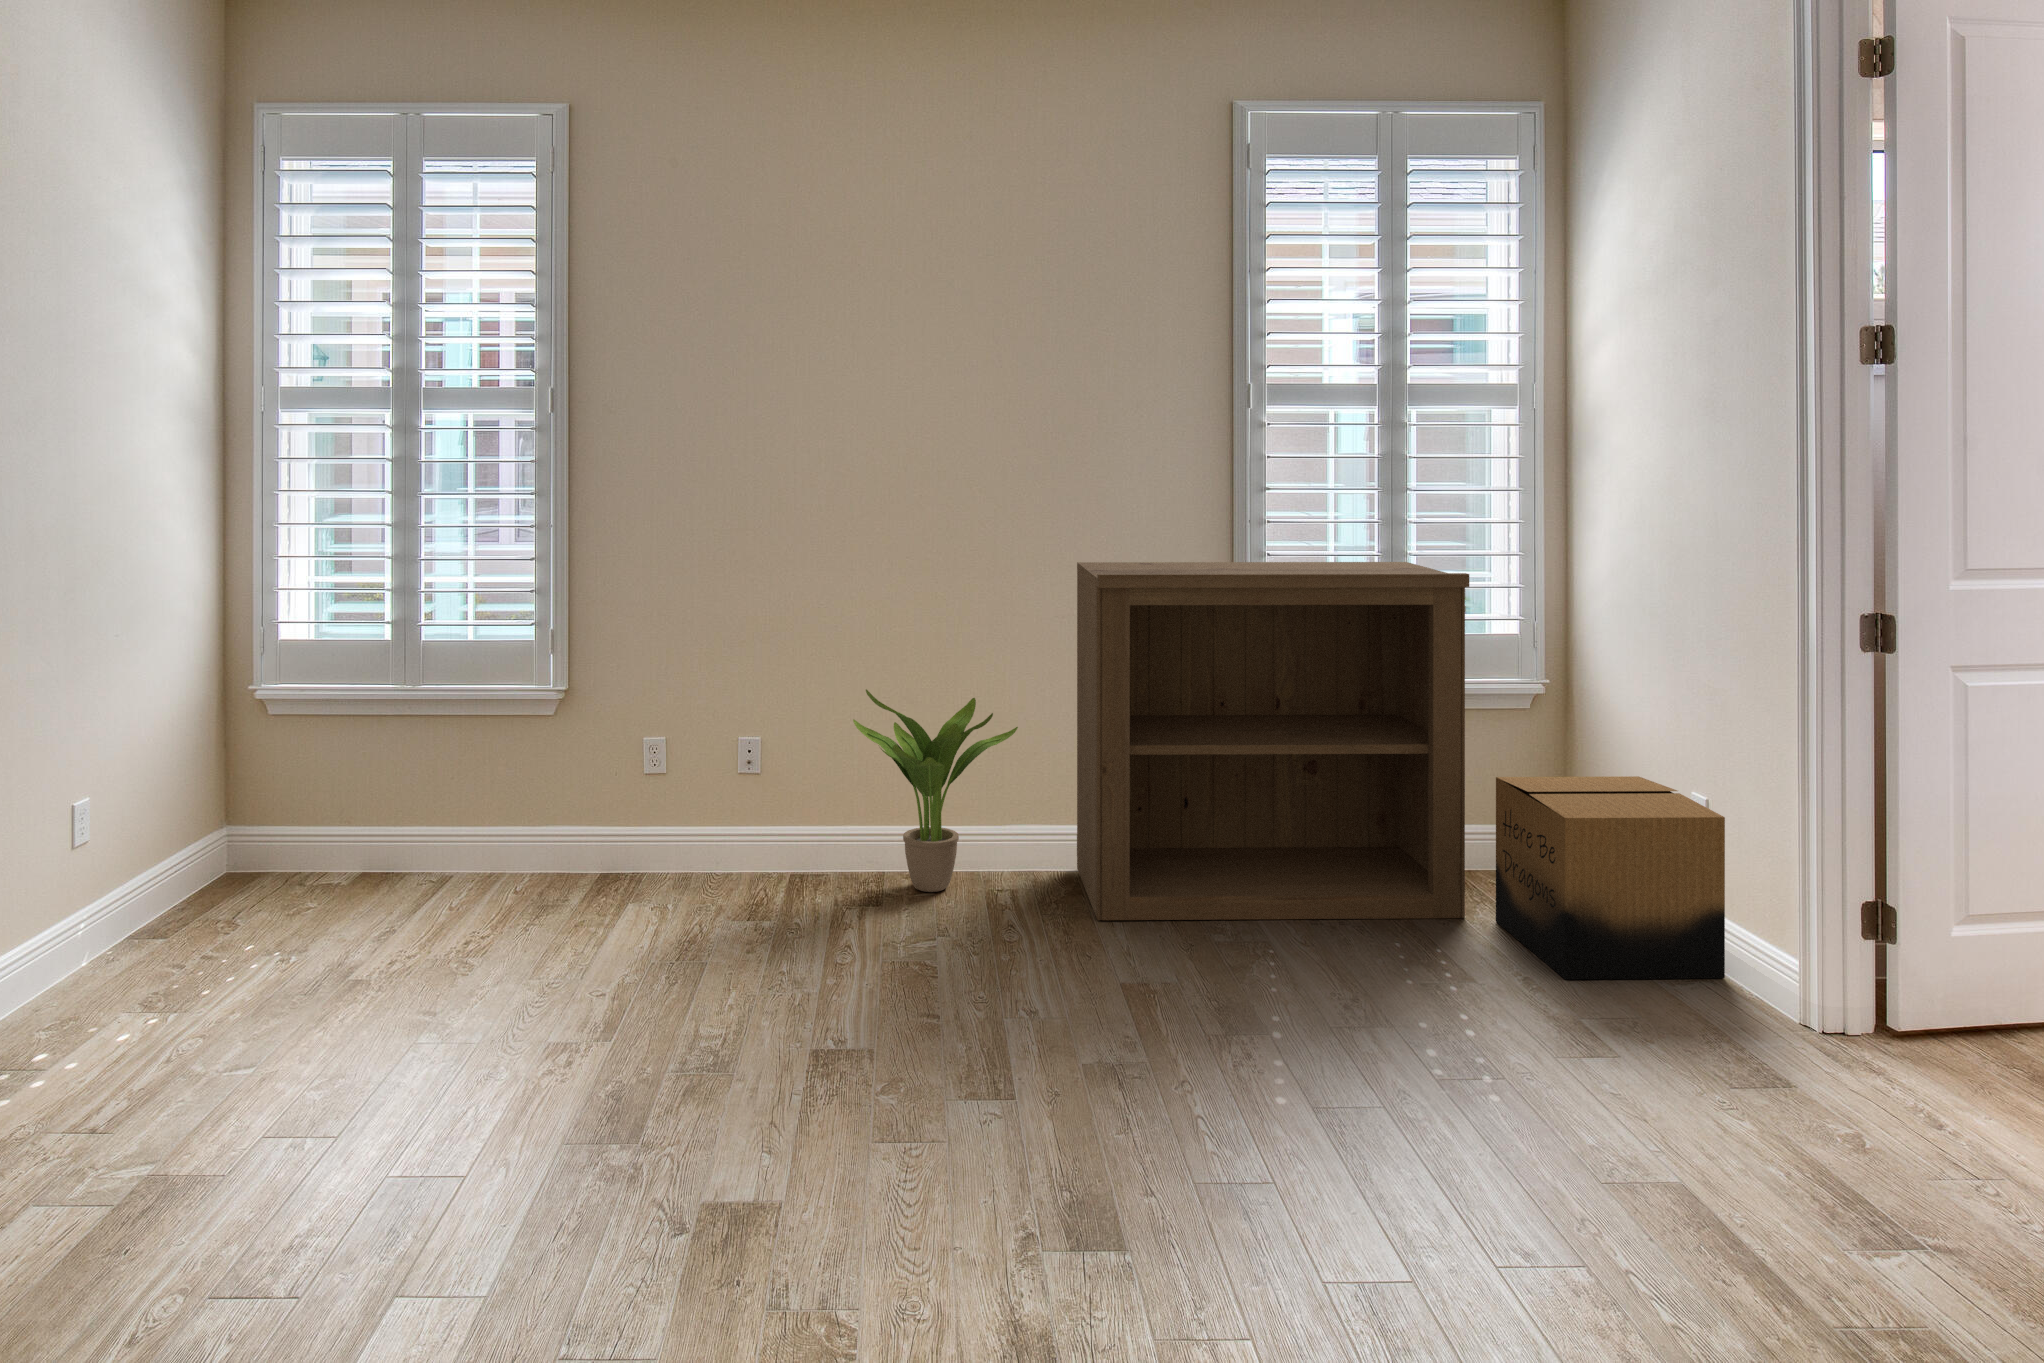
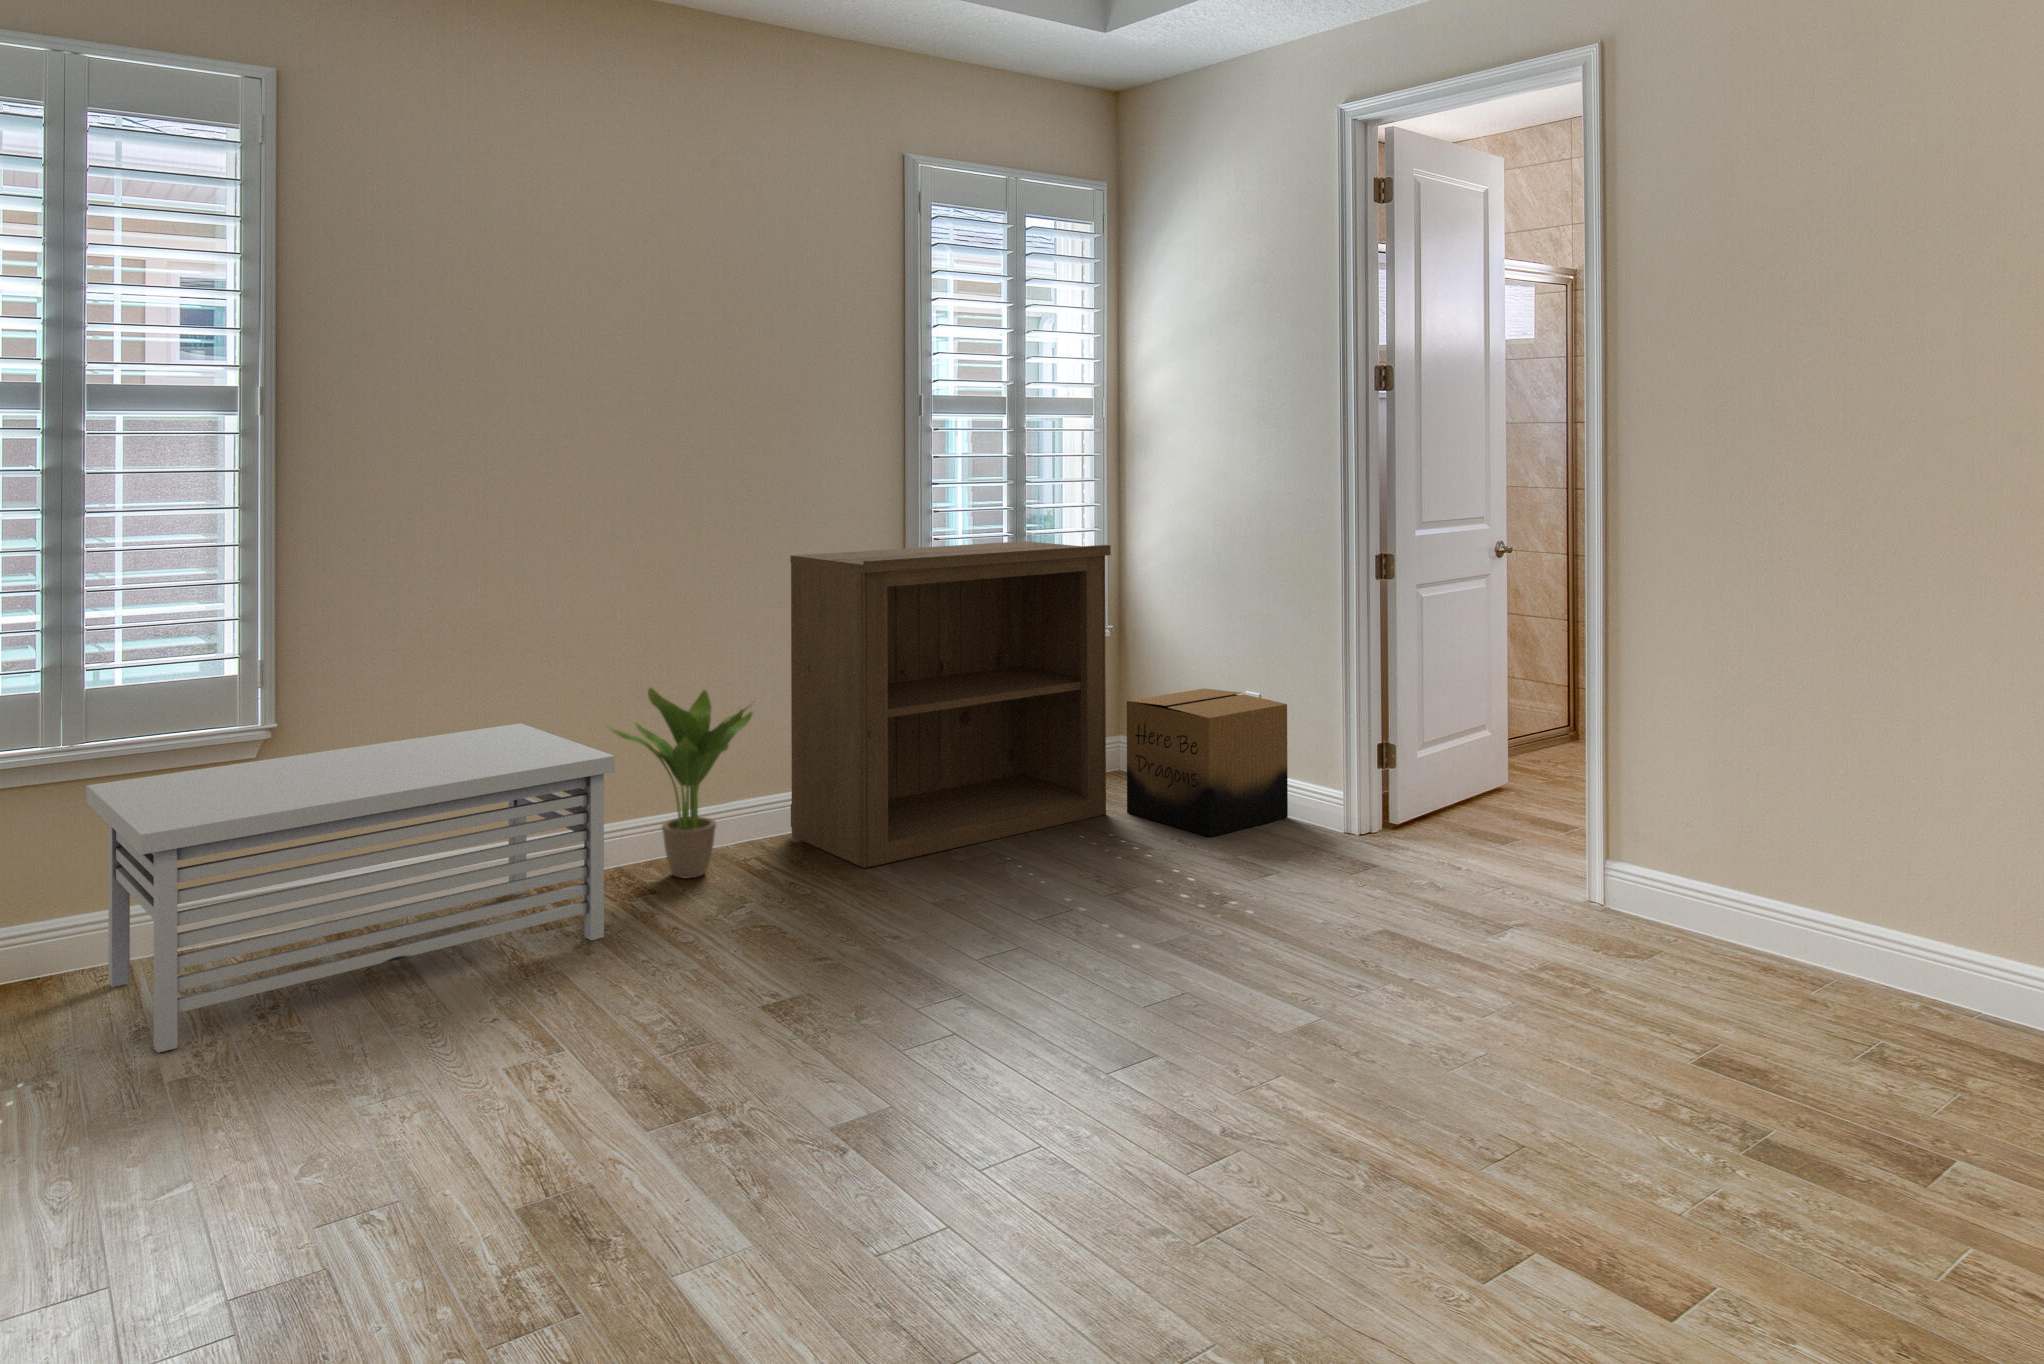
storage bench: none [351,709,786,947] -> present [86,723,615,1053]

